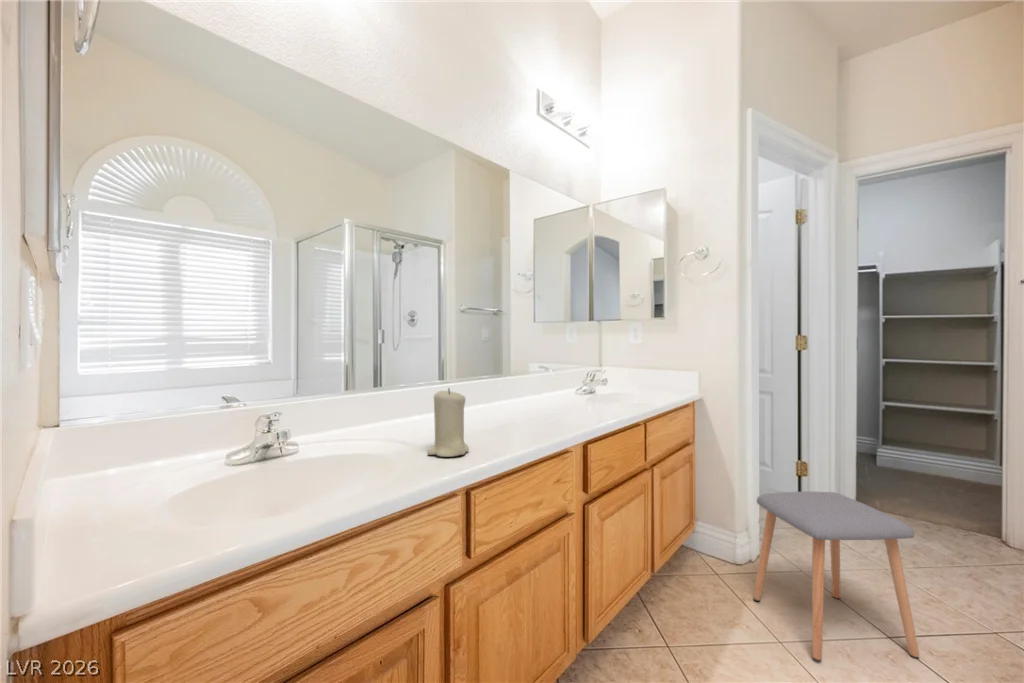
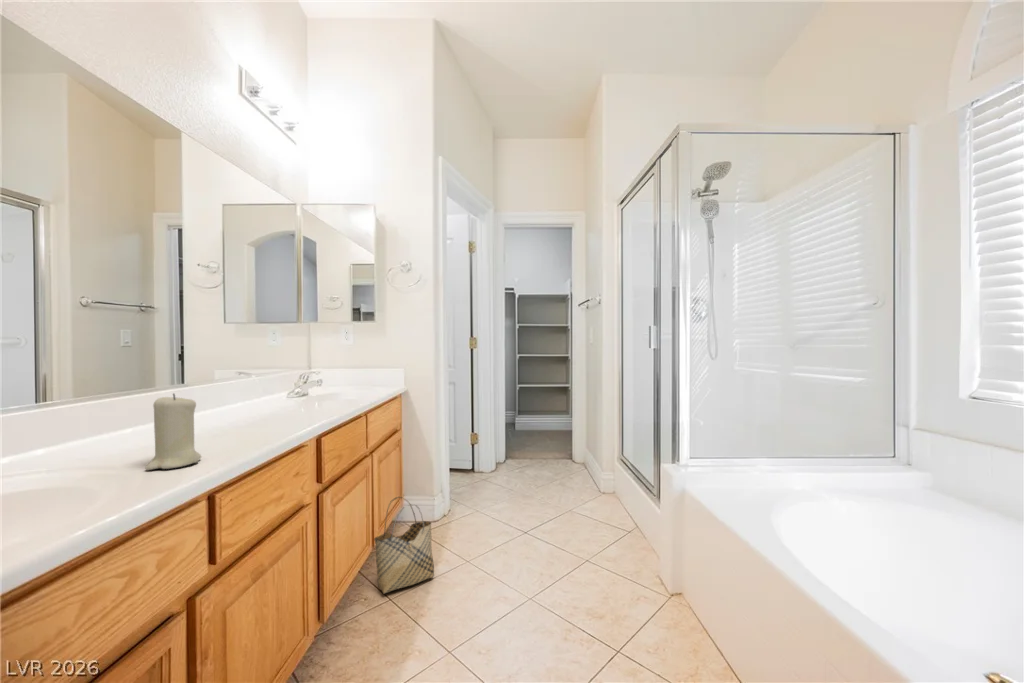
stool: present [753,492,919,662] -> none [449,448,544,567]
woven basket: none [652,524,728,638] -> present [374,497,434,594]

